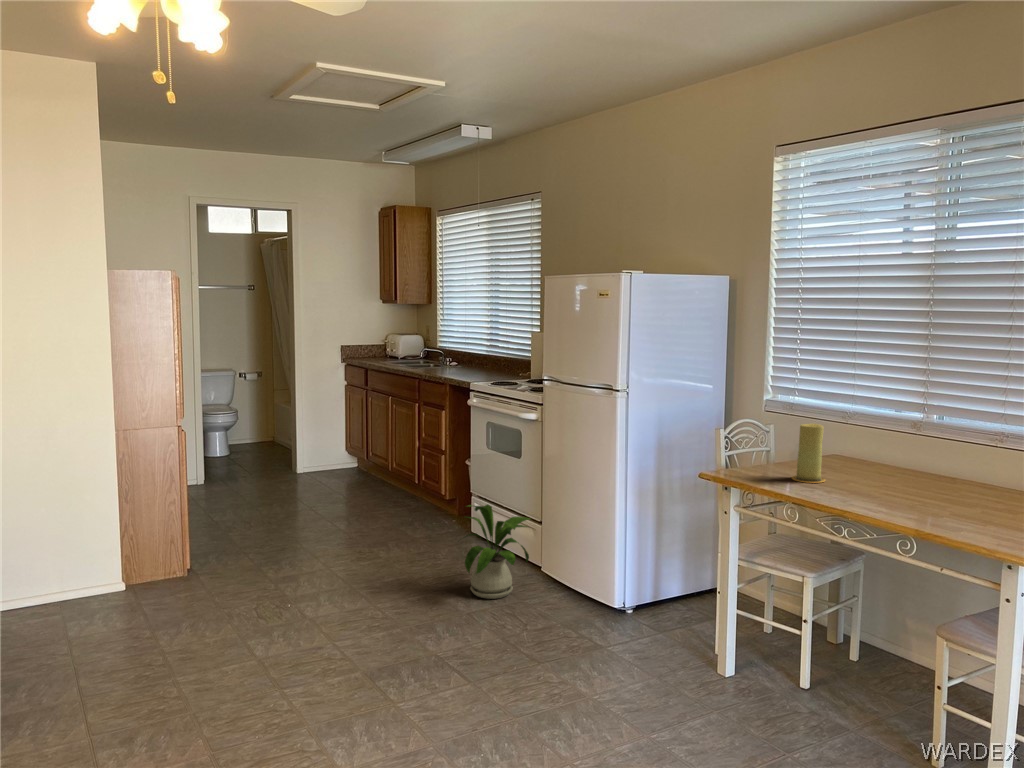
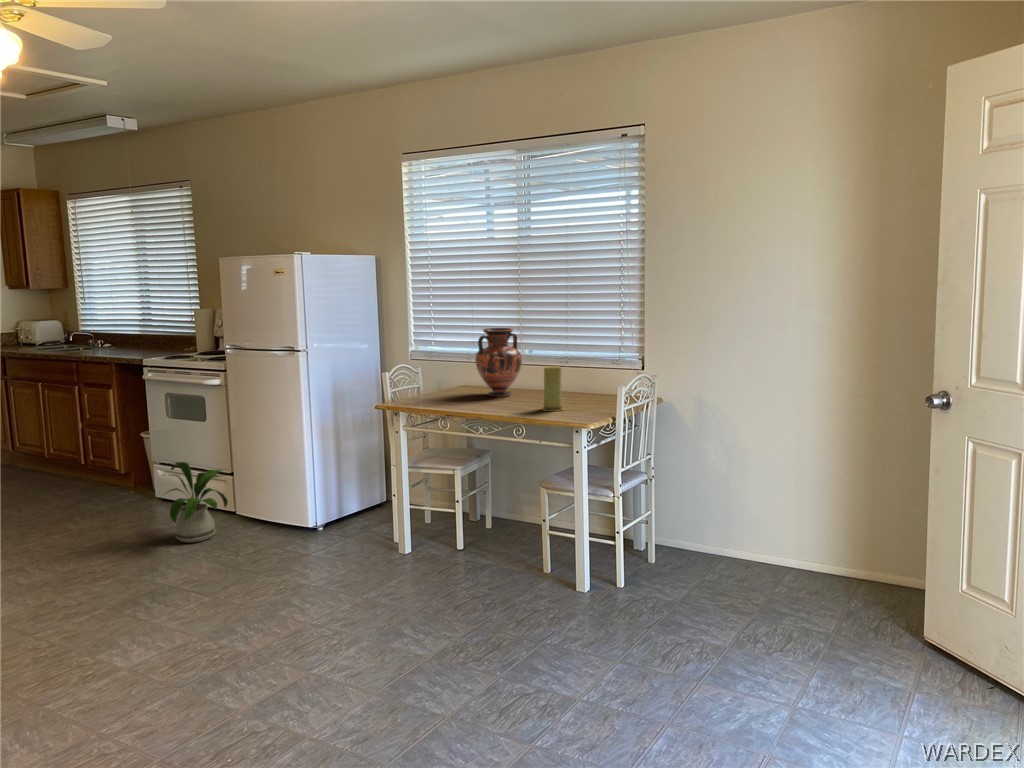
vase: none [851,380,924,481] -> present [475,328,522,396]
candle: present [792,424,825,483] -> present [541,366,565,411]

